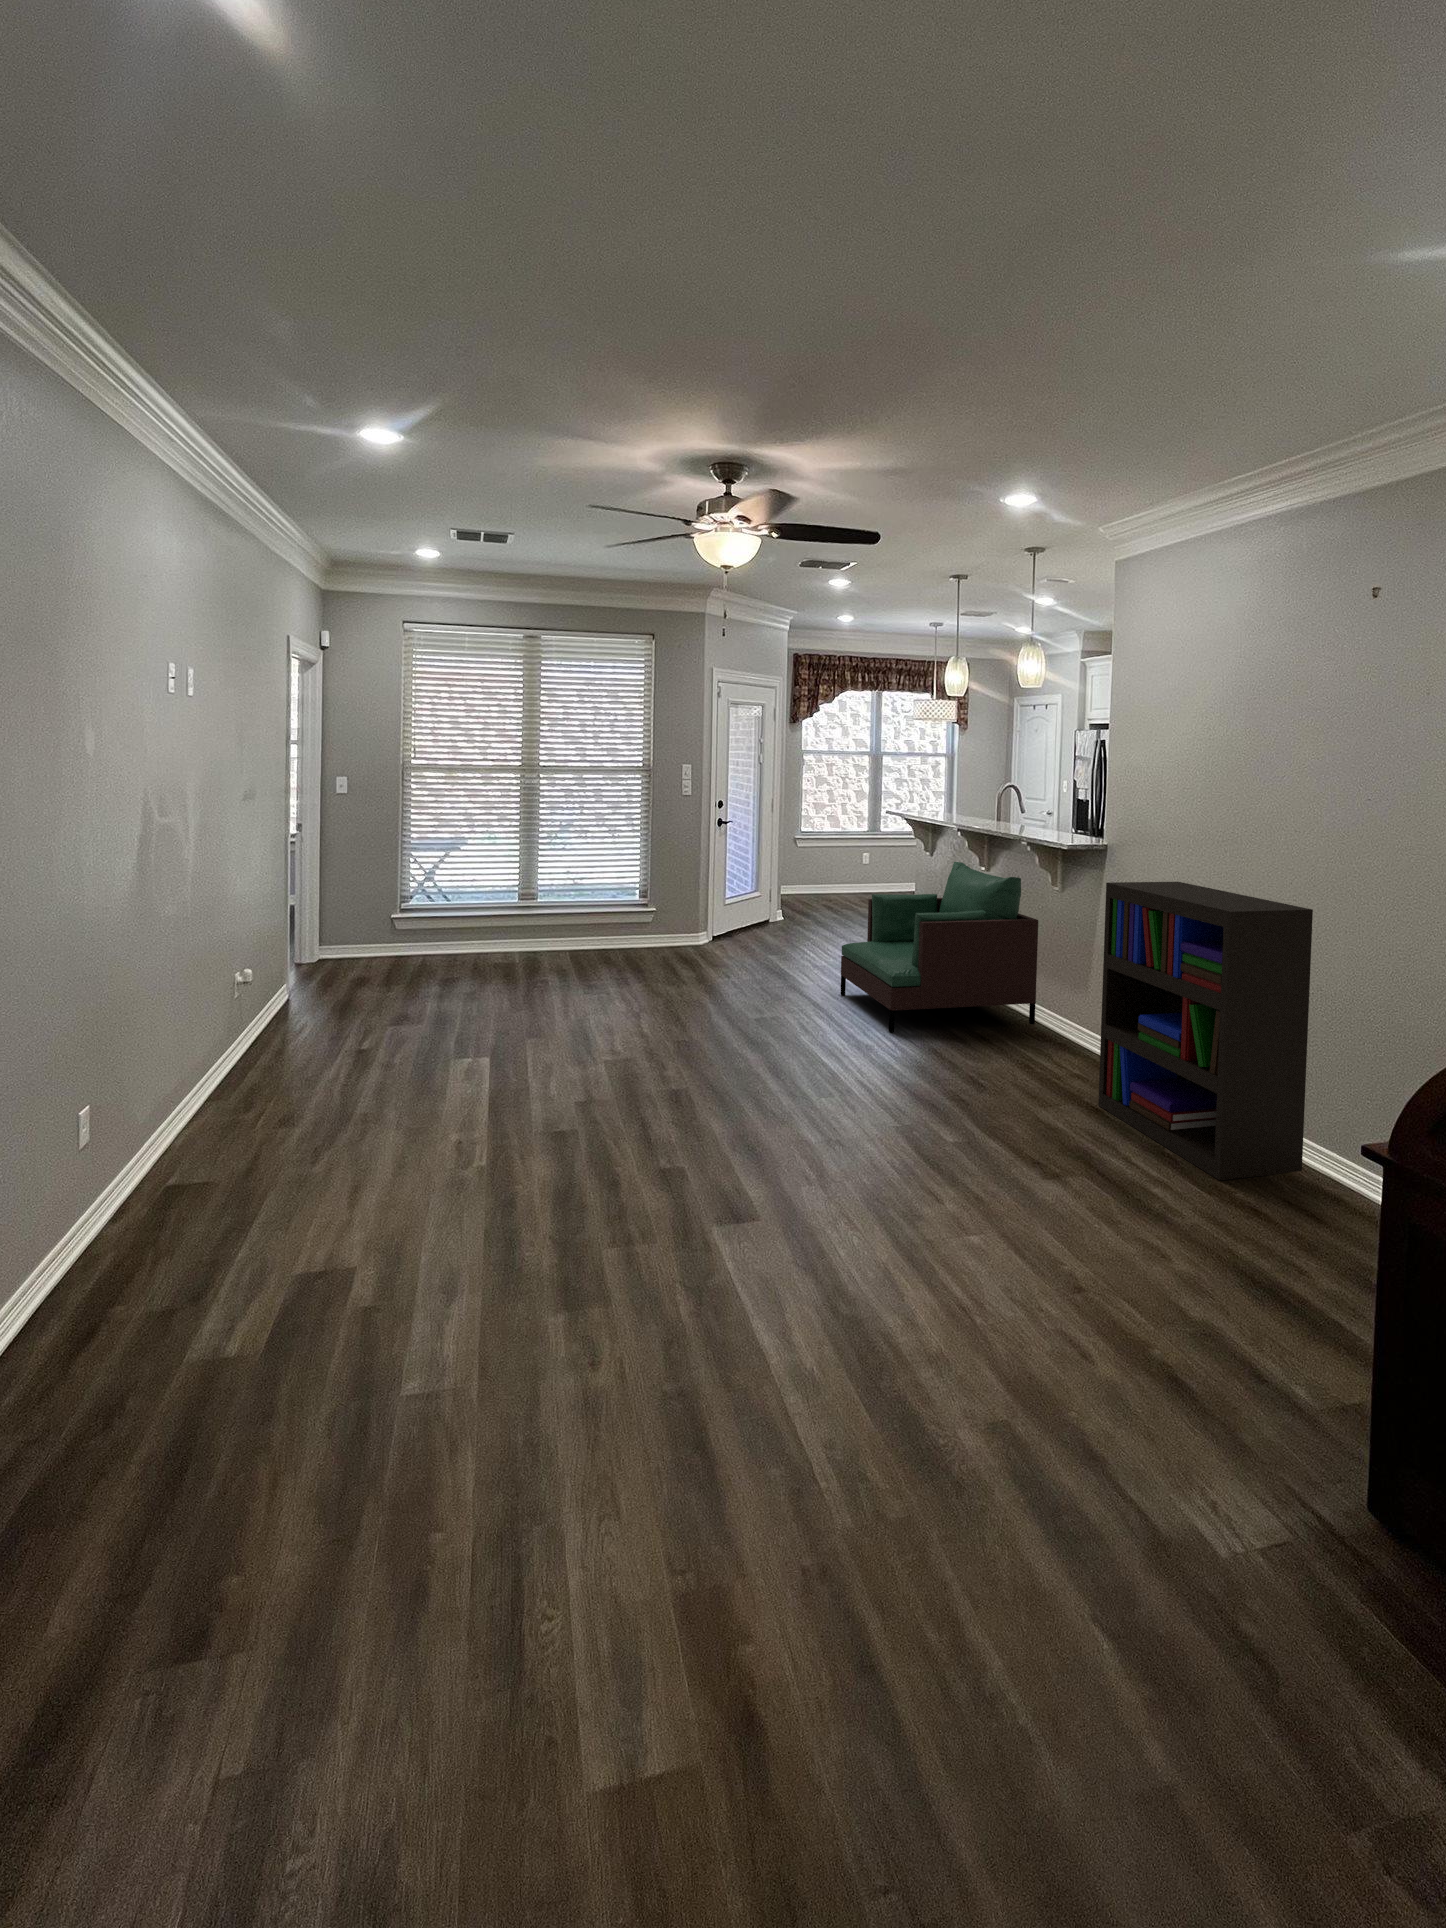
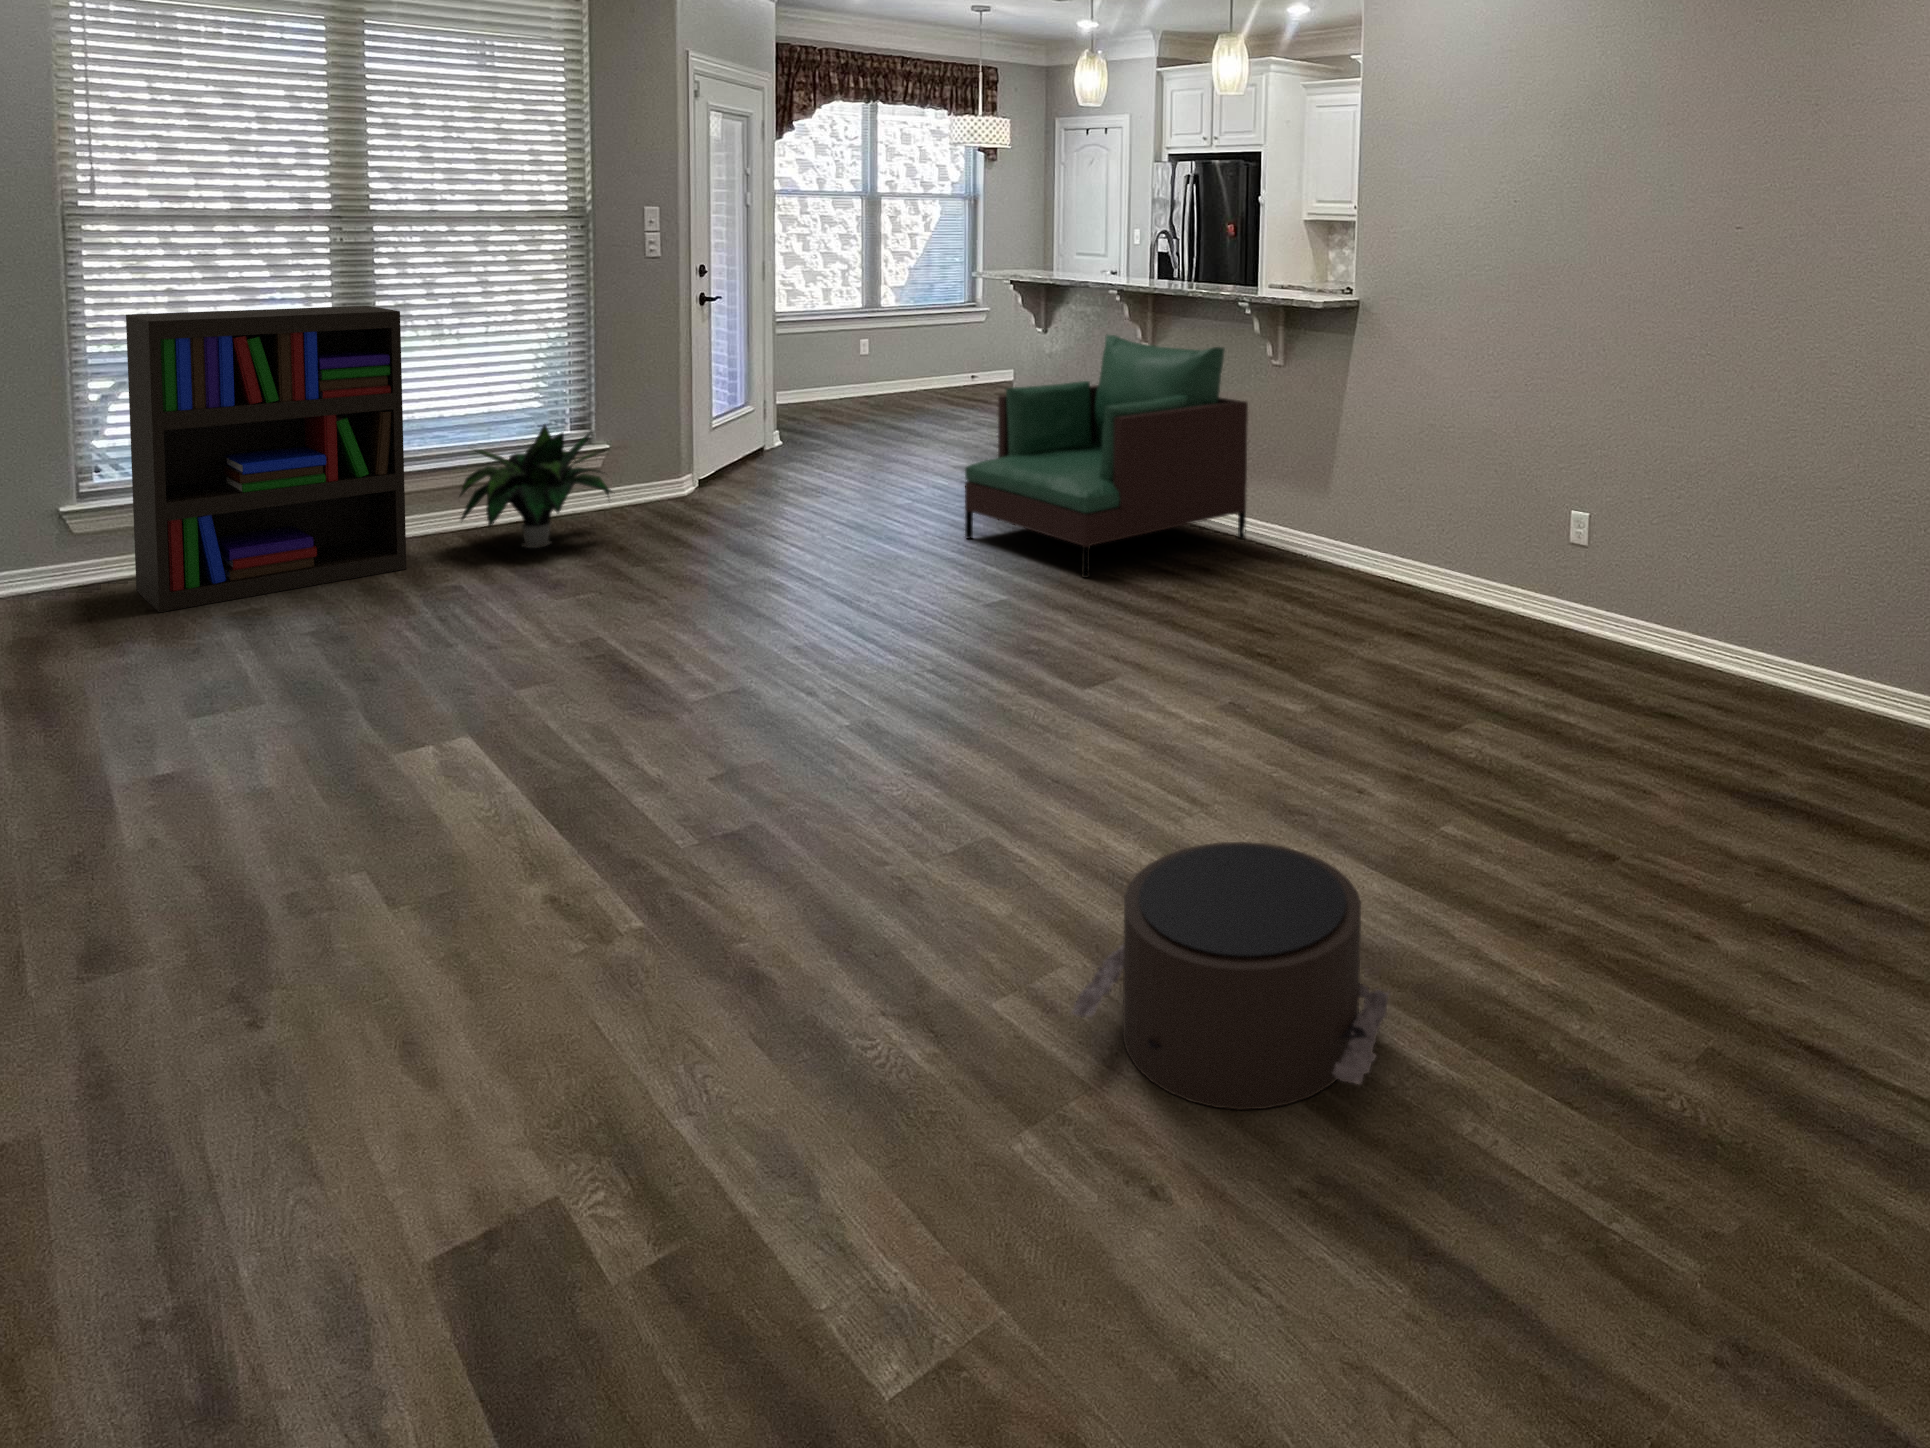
bookshelf: present [1098,882,1313,1180] -> present [126,306,406,612]
potted plant: none [564,892,650,965] -> present [460,425,612,548]
pouf: none [595,1198,777,1365] -> present [1071,842,1389,1110]

